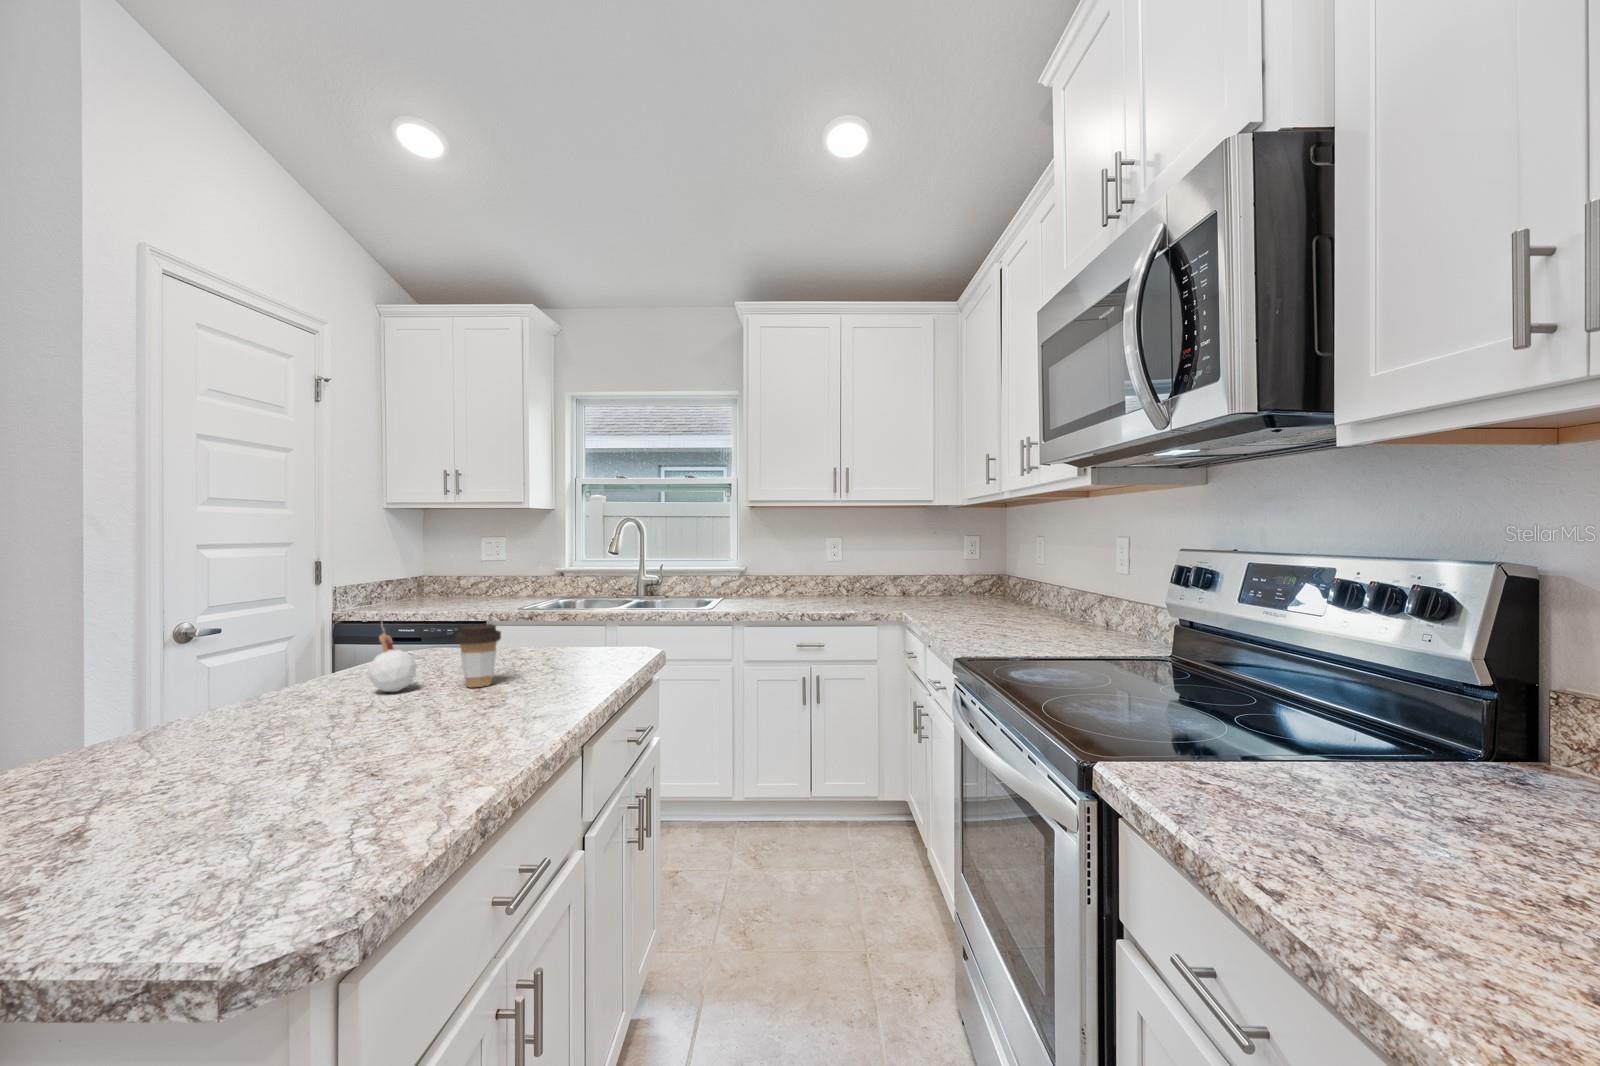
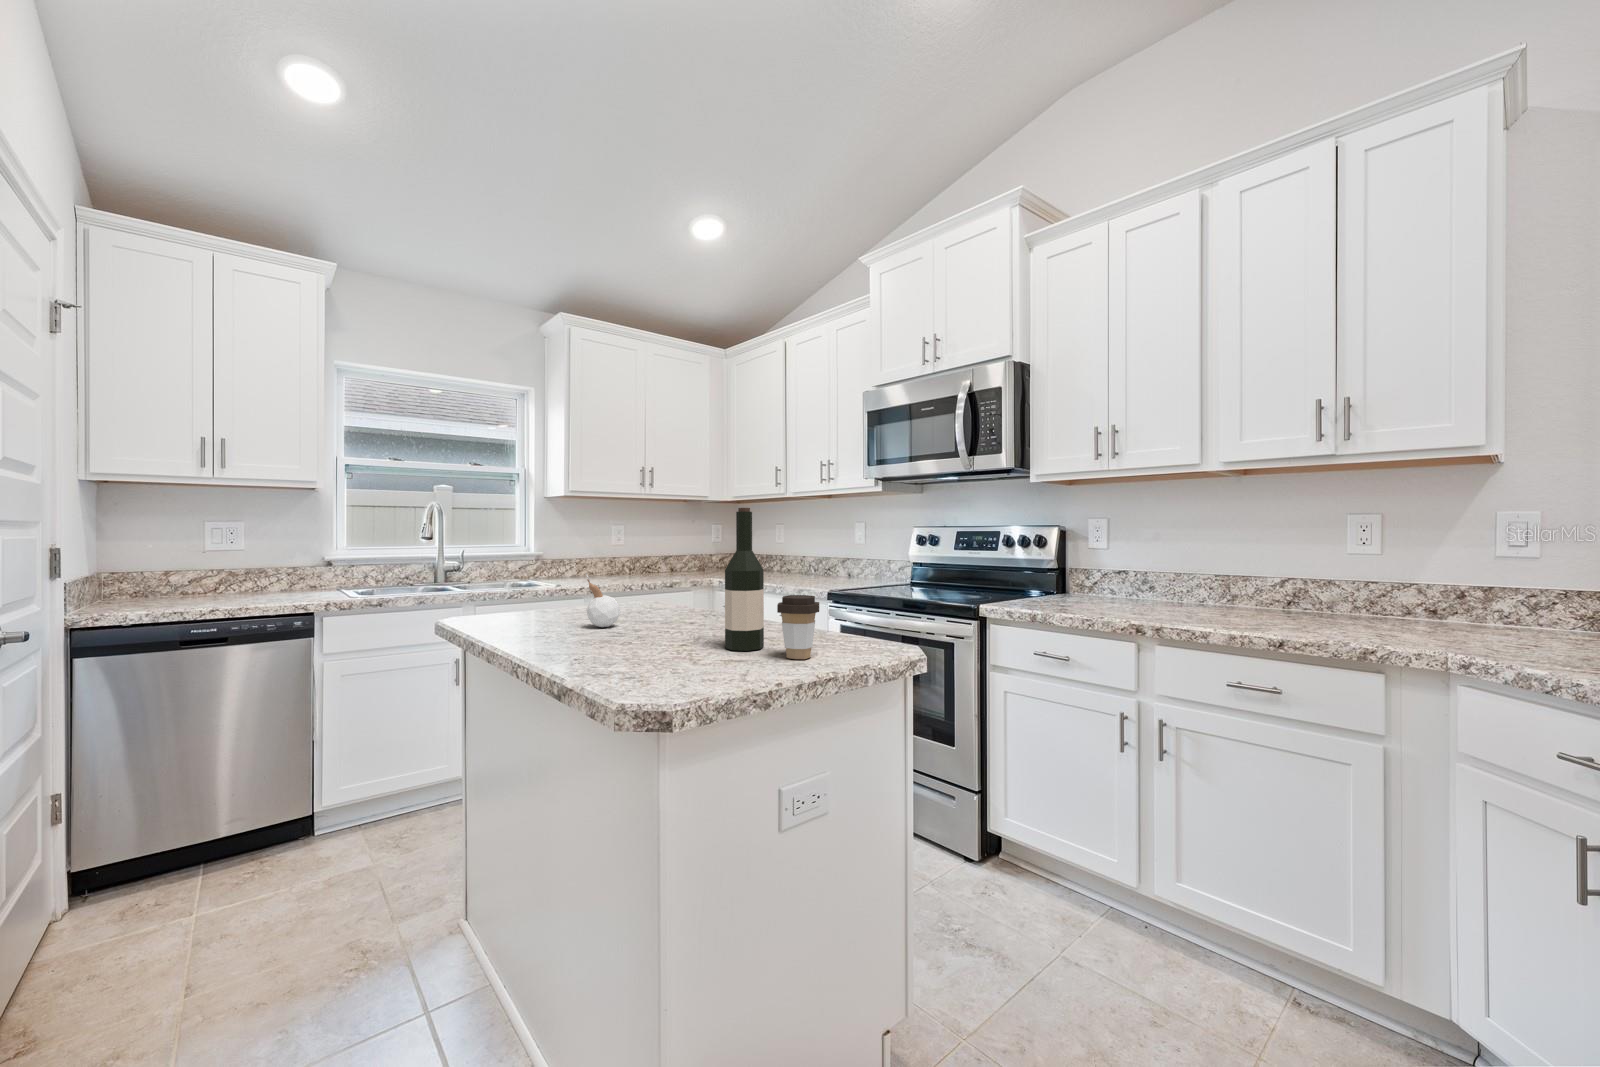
wine bottle: none [221,548,299,790] -> present [725,508,764,651]
coffee cup: present [455,624,501,687] -> present [777,595,819,659]

